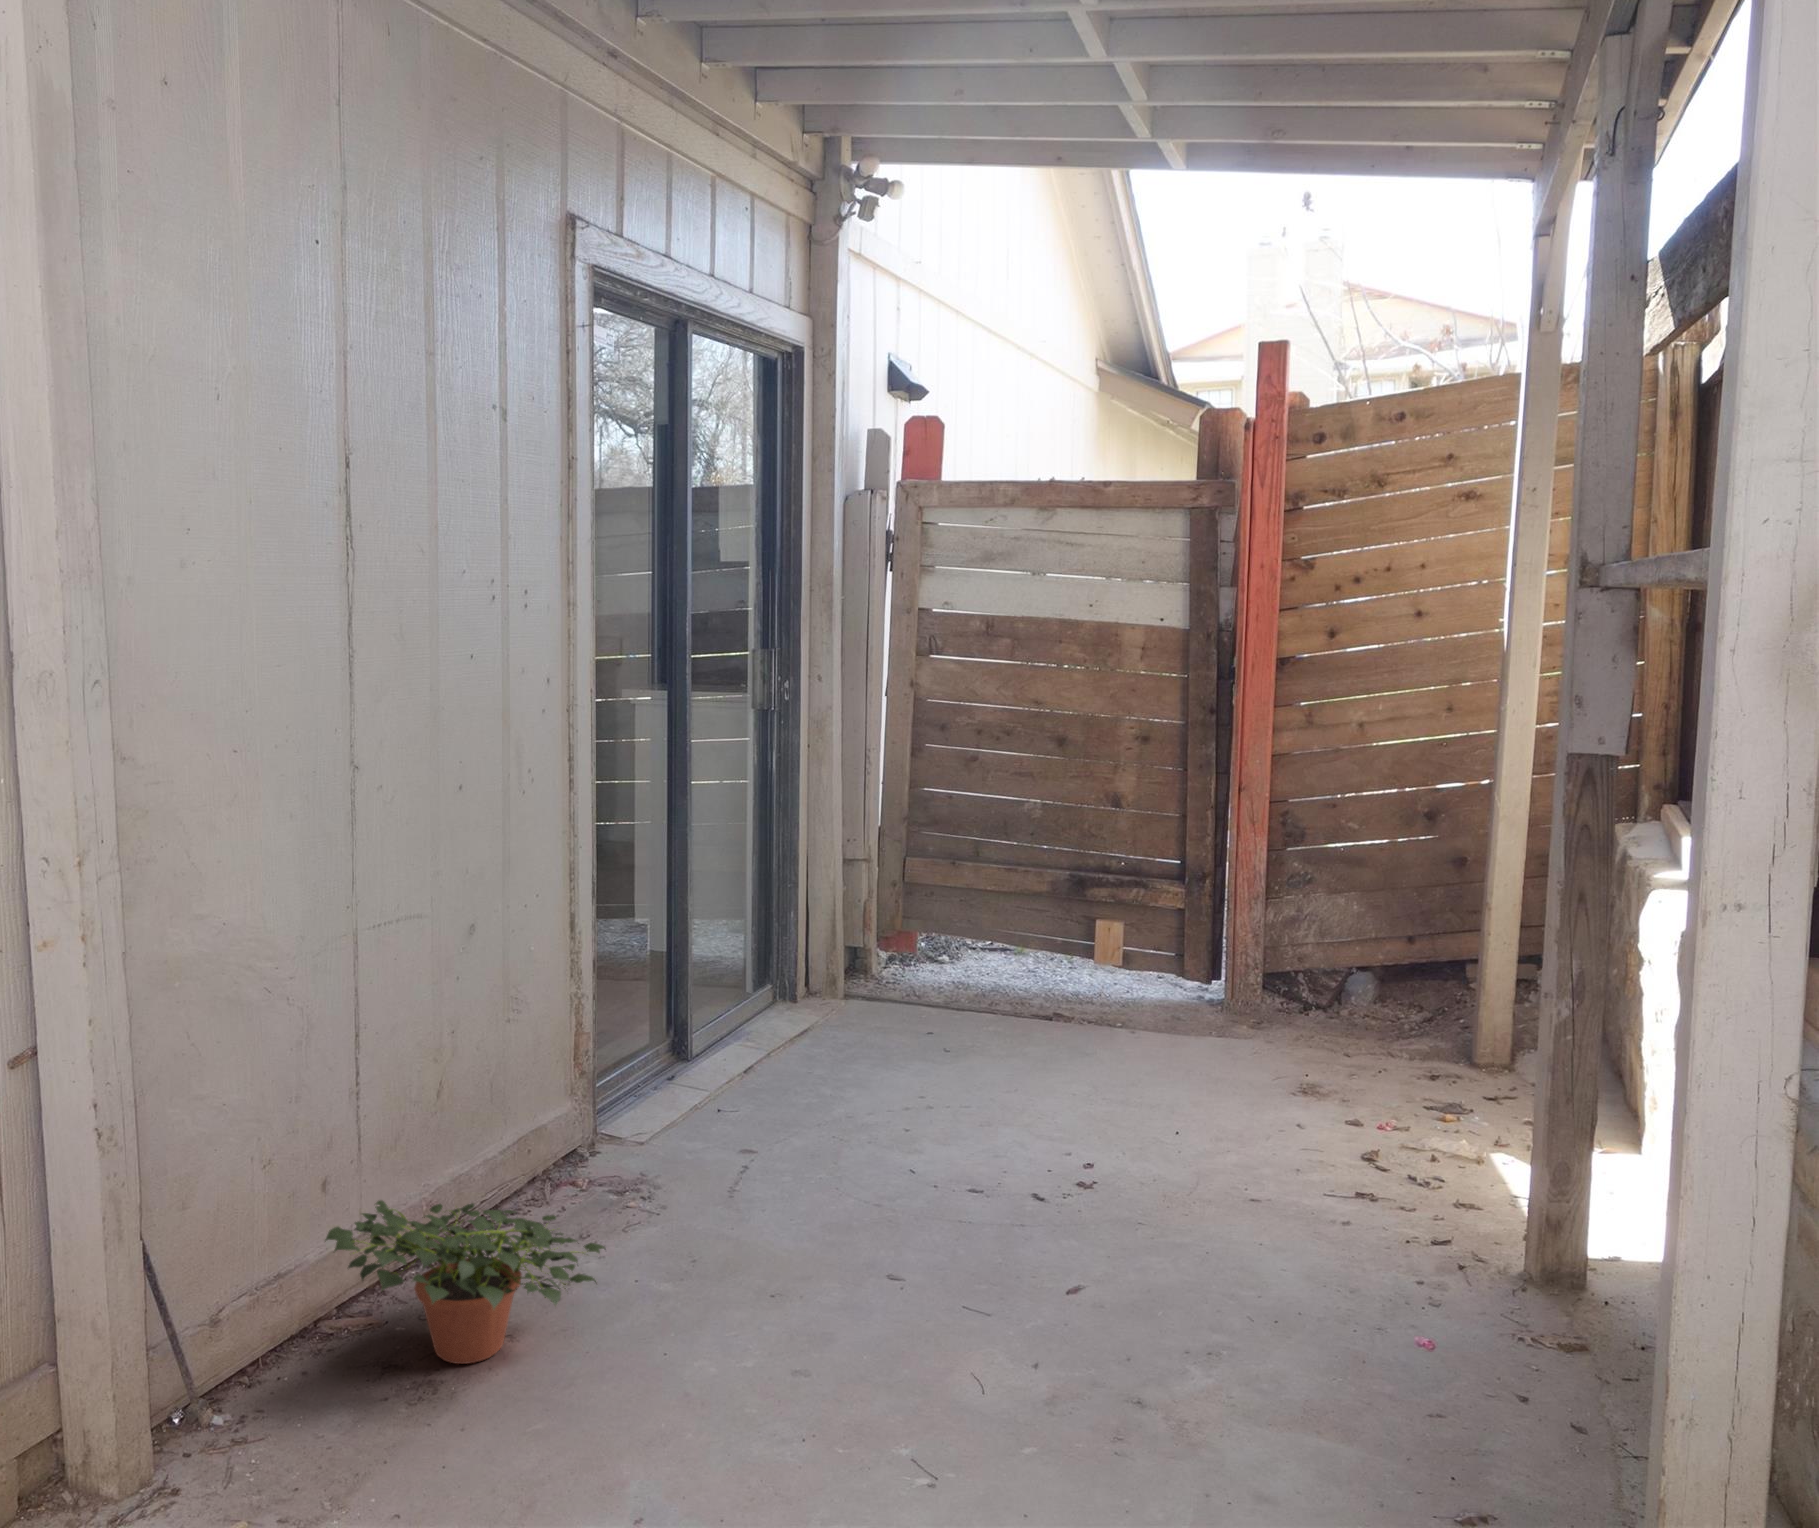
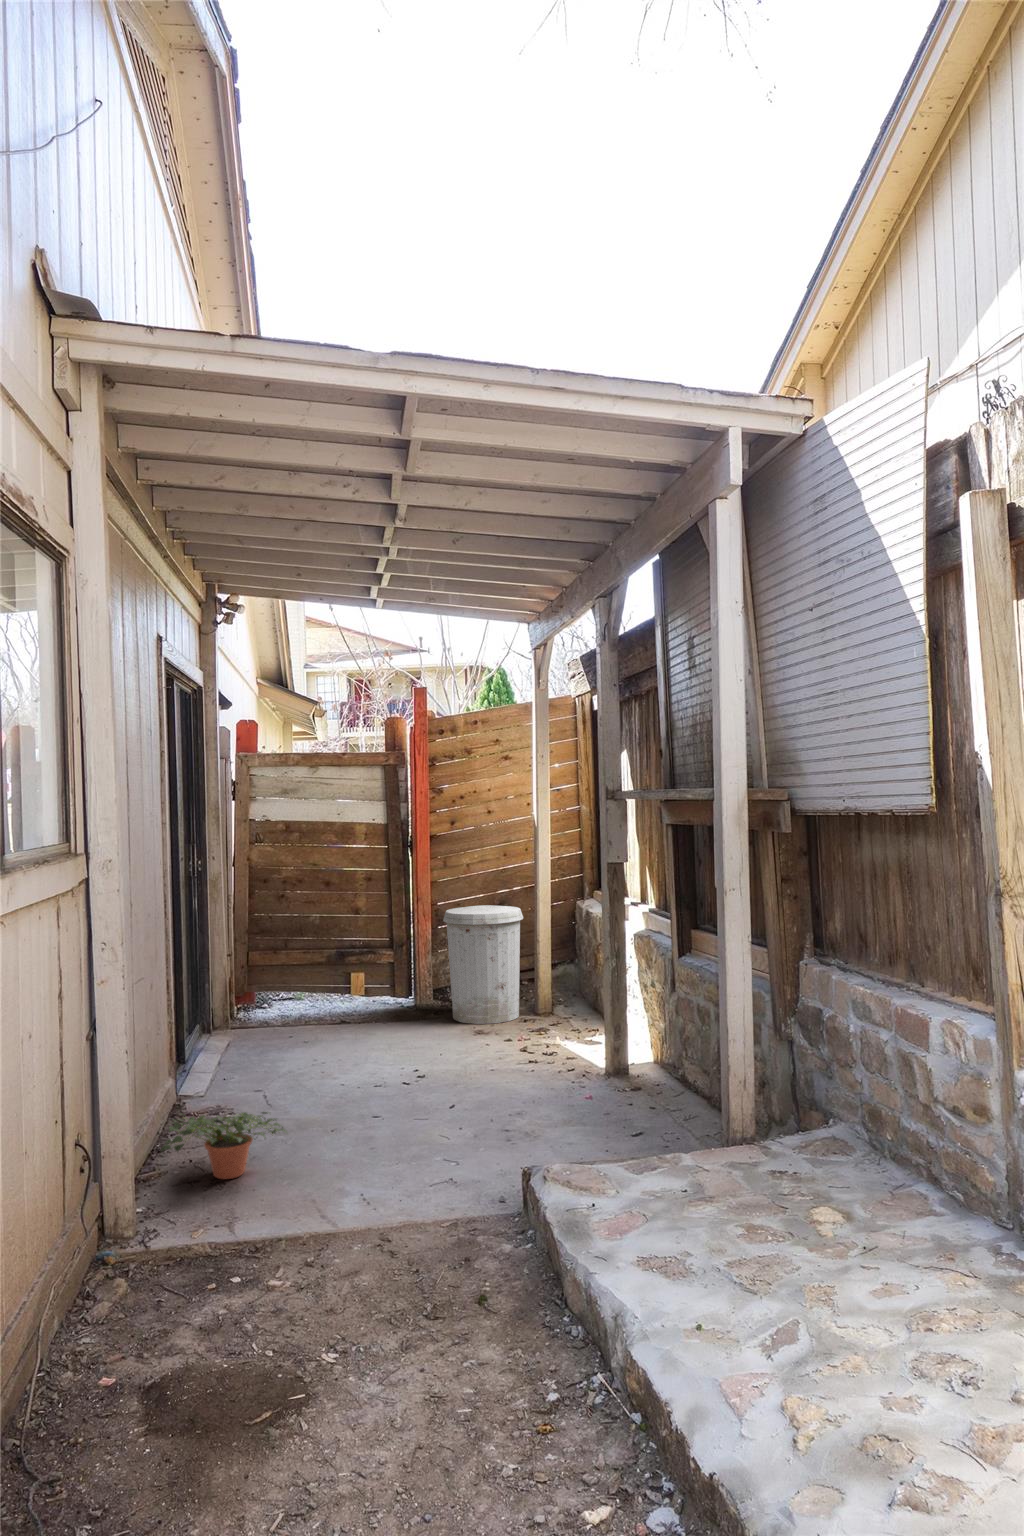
trash can: none [1278,814,1461,1073] -> present [443,905,523,1024]

